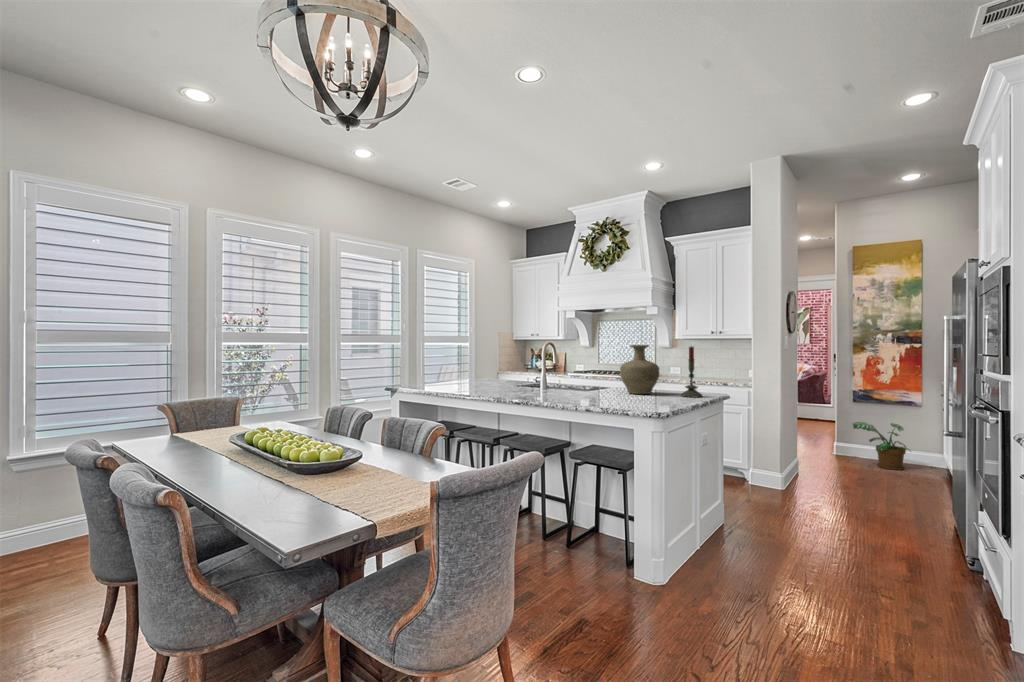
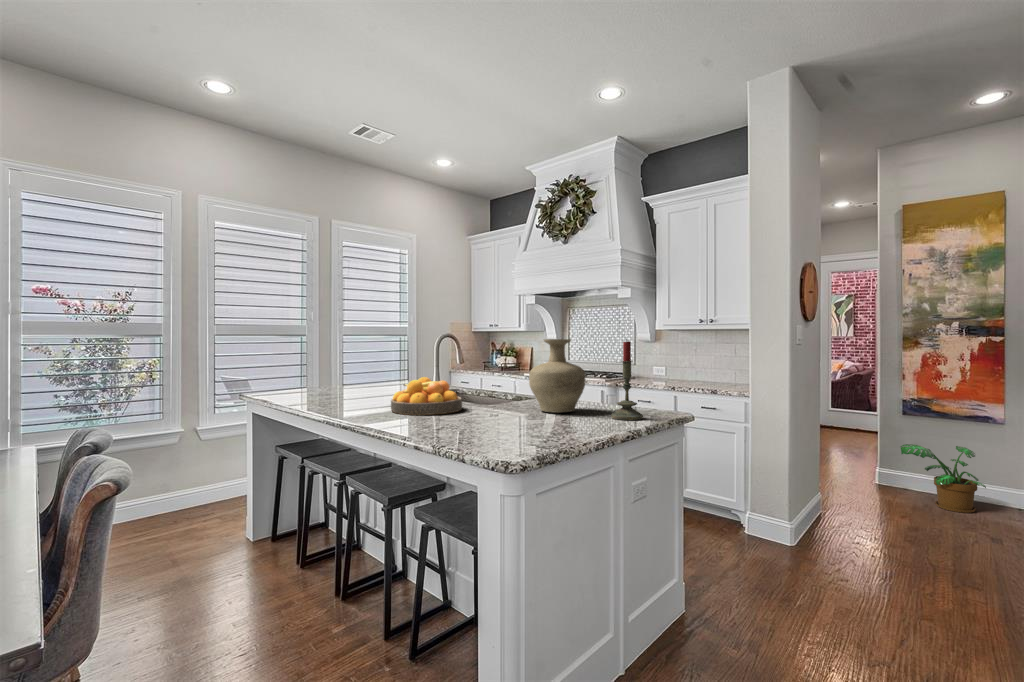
fruit bowl: none [526,371,575,396] -> present [391,377,462,415]

